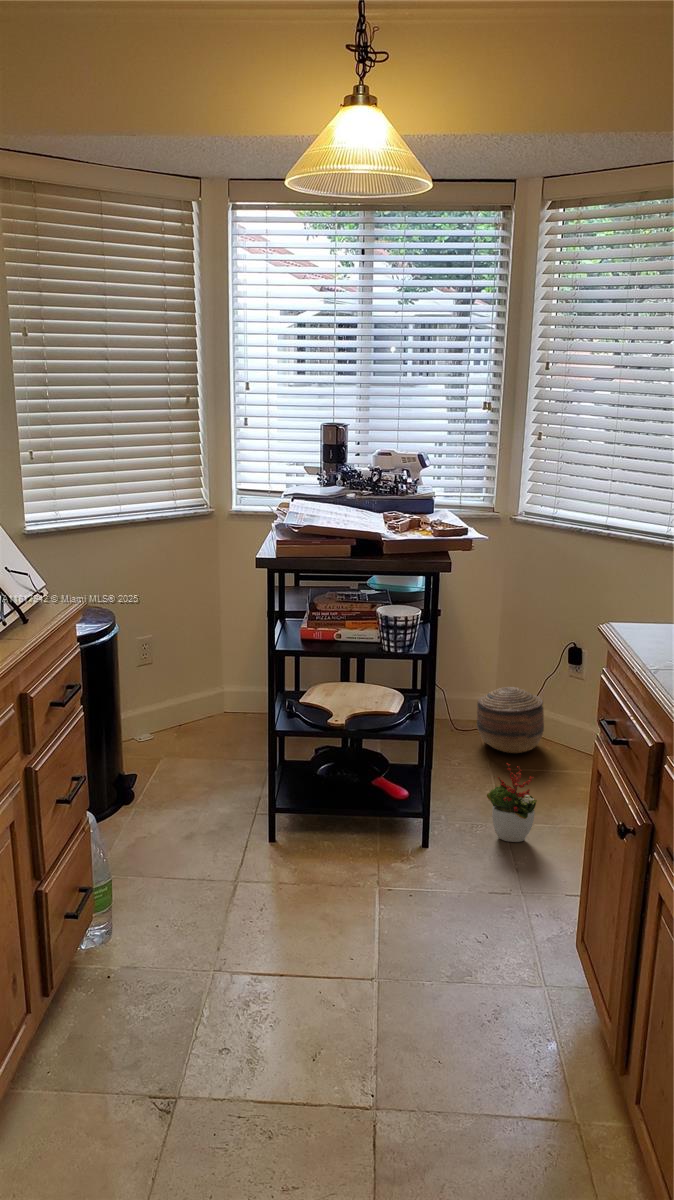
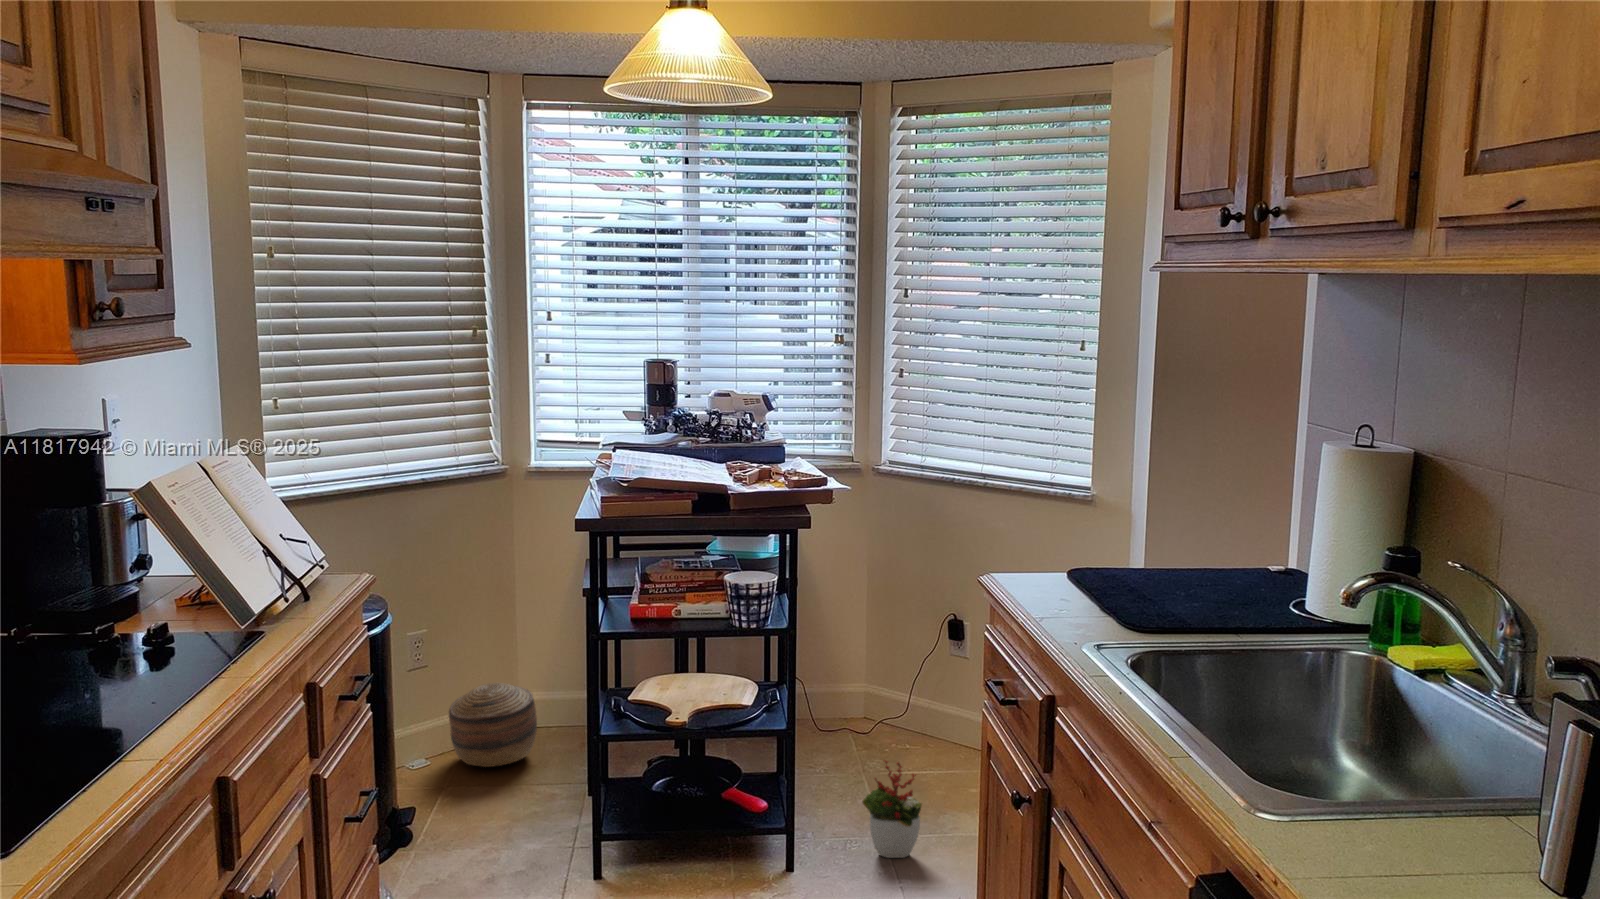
basket: present [477,687,544,753] -> present [449,683,537,767]

